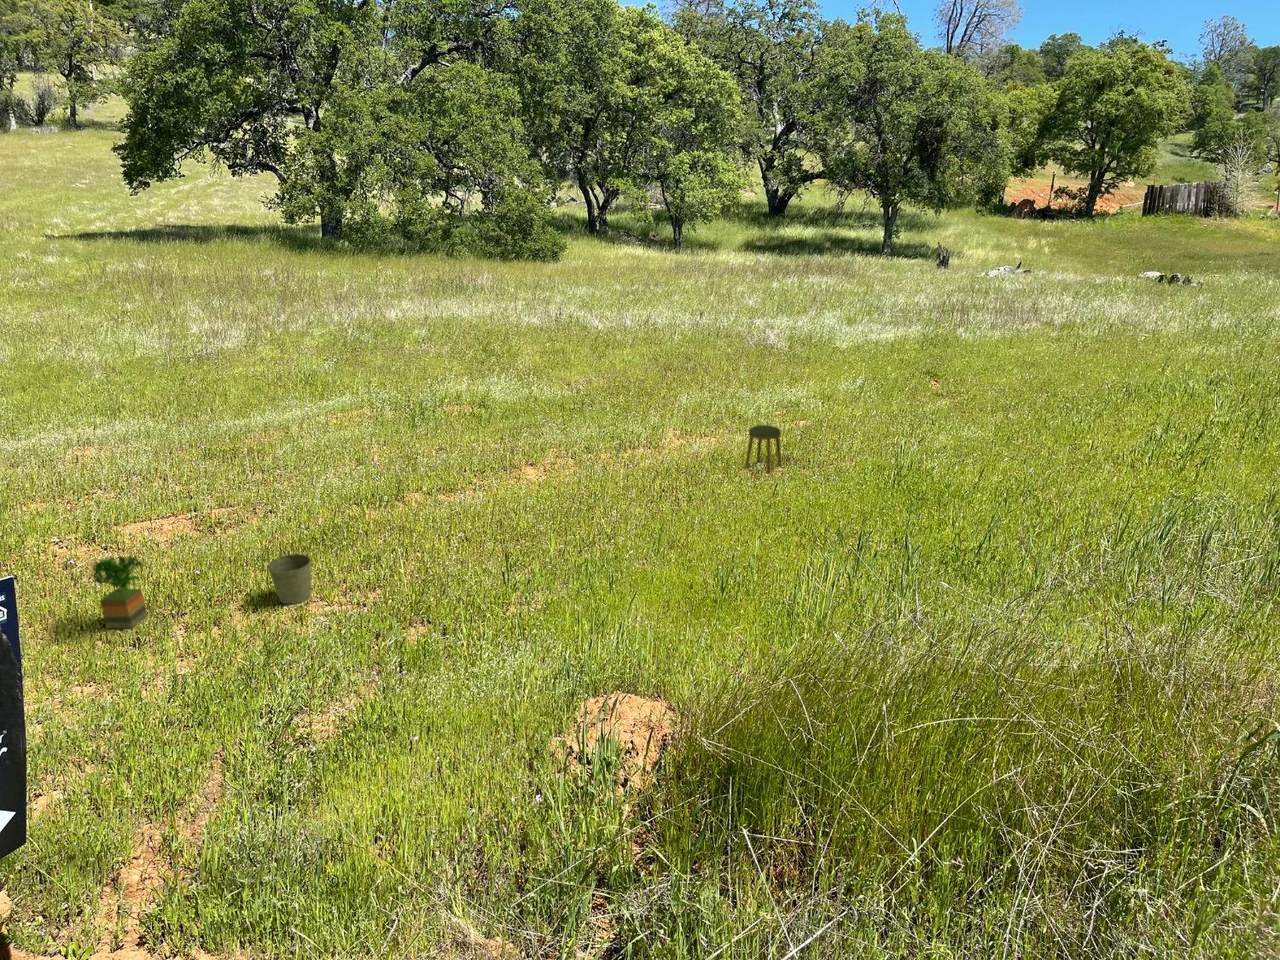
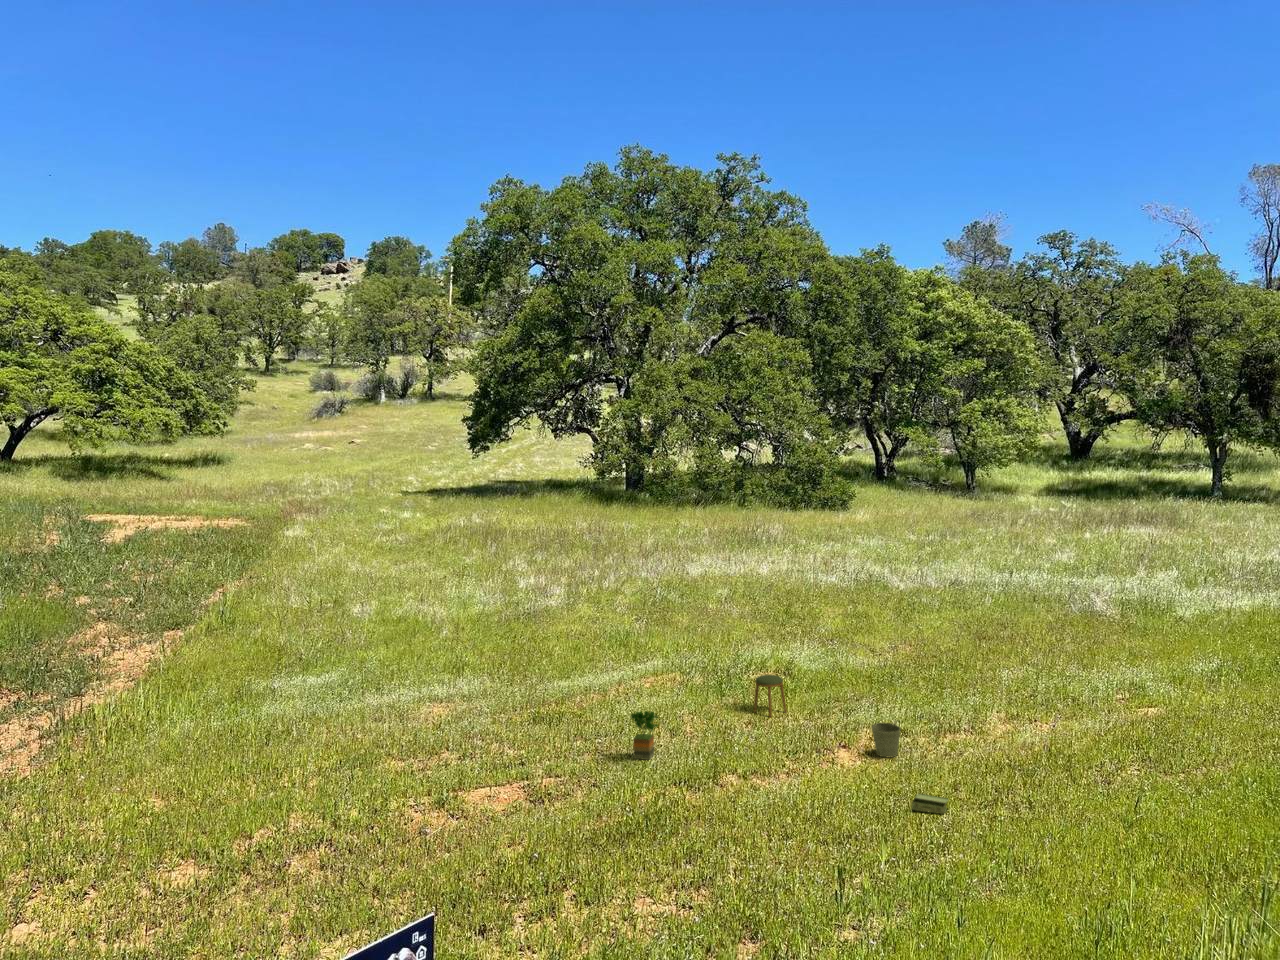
stool: present [745,425,781,473] -> present [754,675,787,717]
bucket: present [268,554,311,604] -> present [872,723,901,757]
toolbox: none [469,690,530,731] -> present [912,794,949,814]

